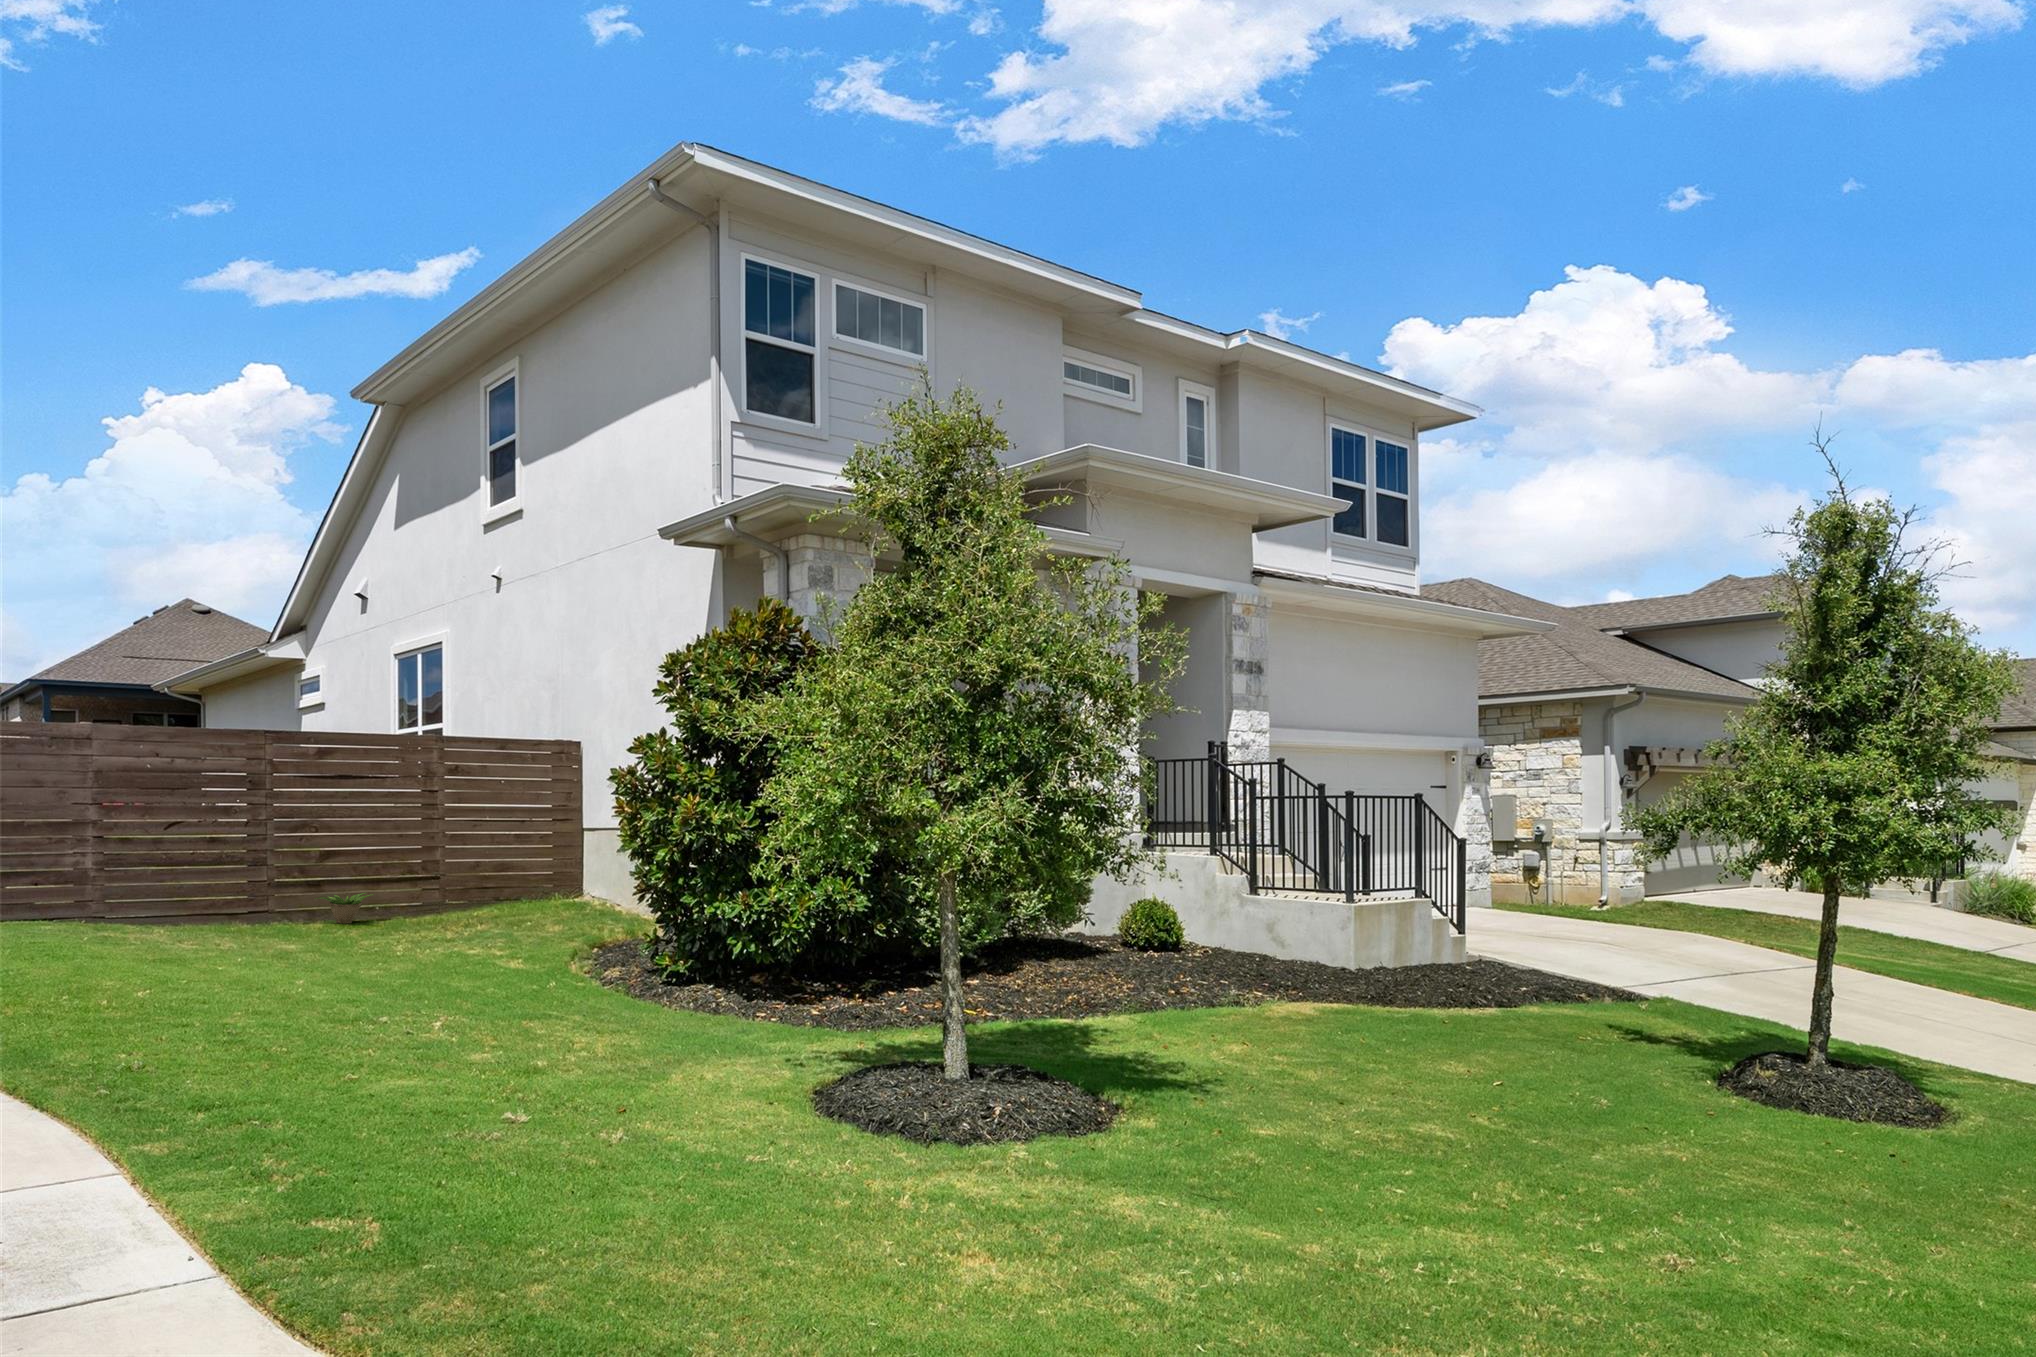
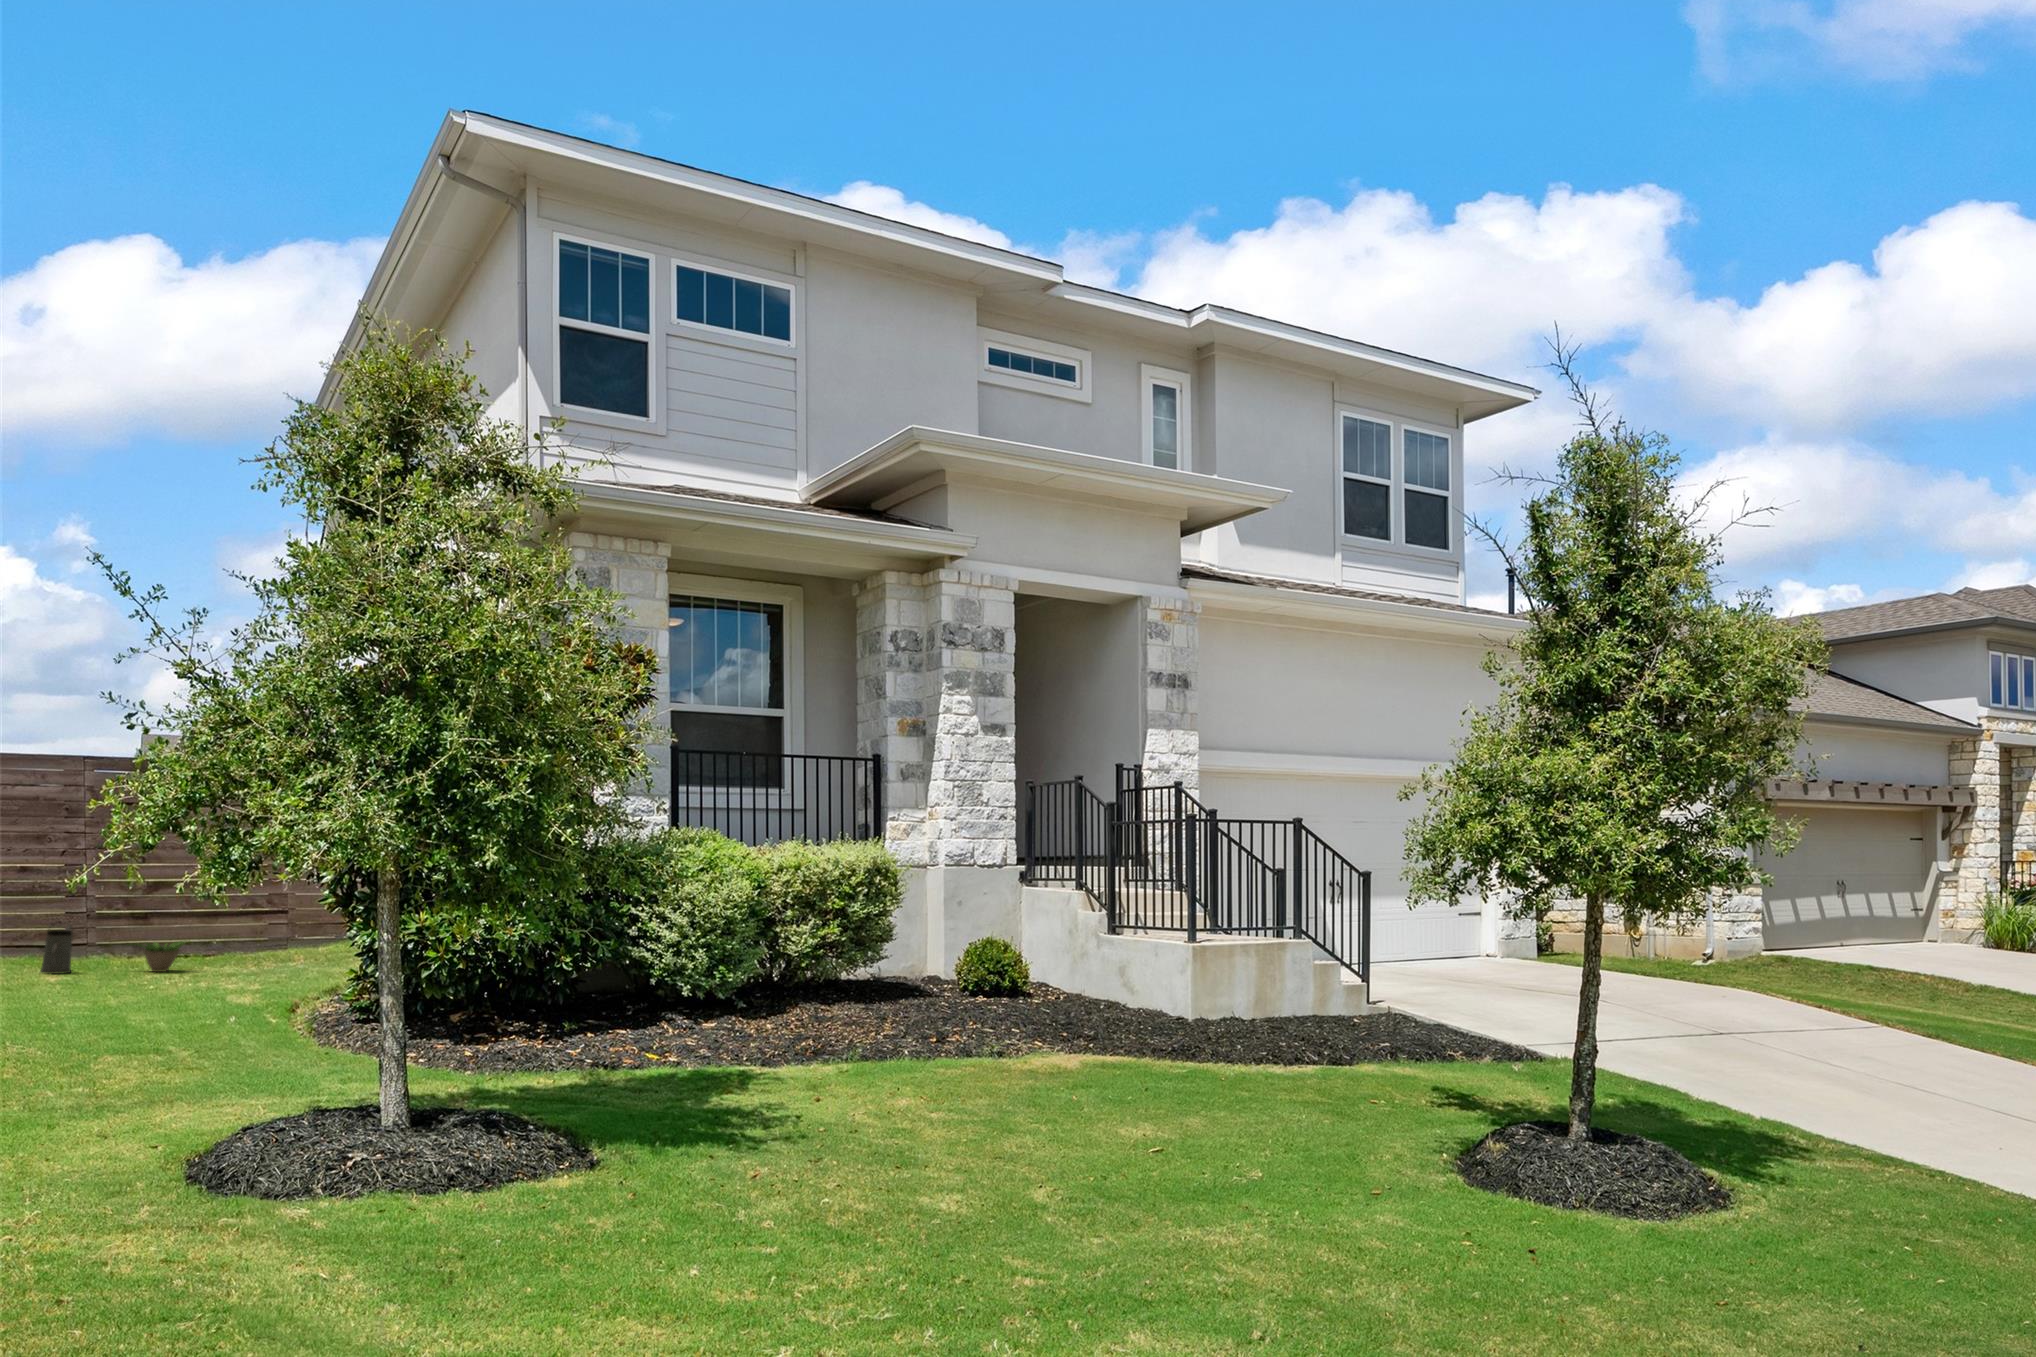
watering can: none [241,877,270,927] -> present [40,923,73,974]

